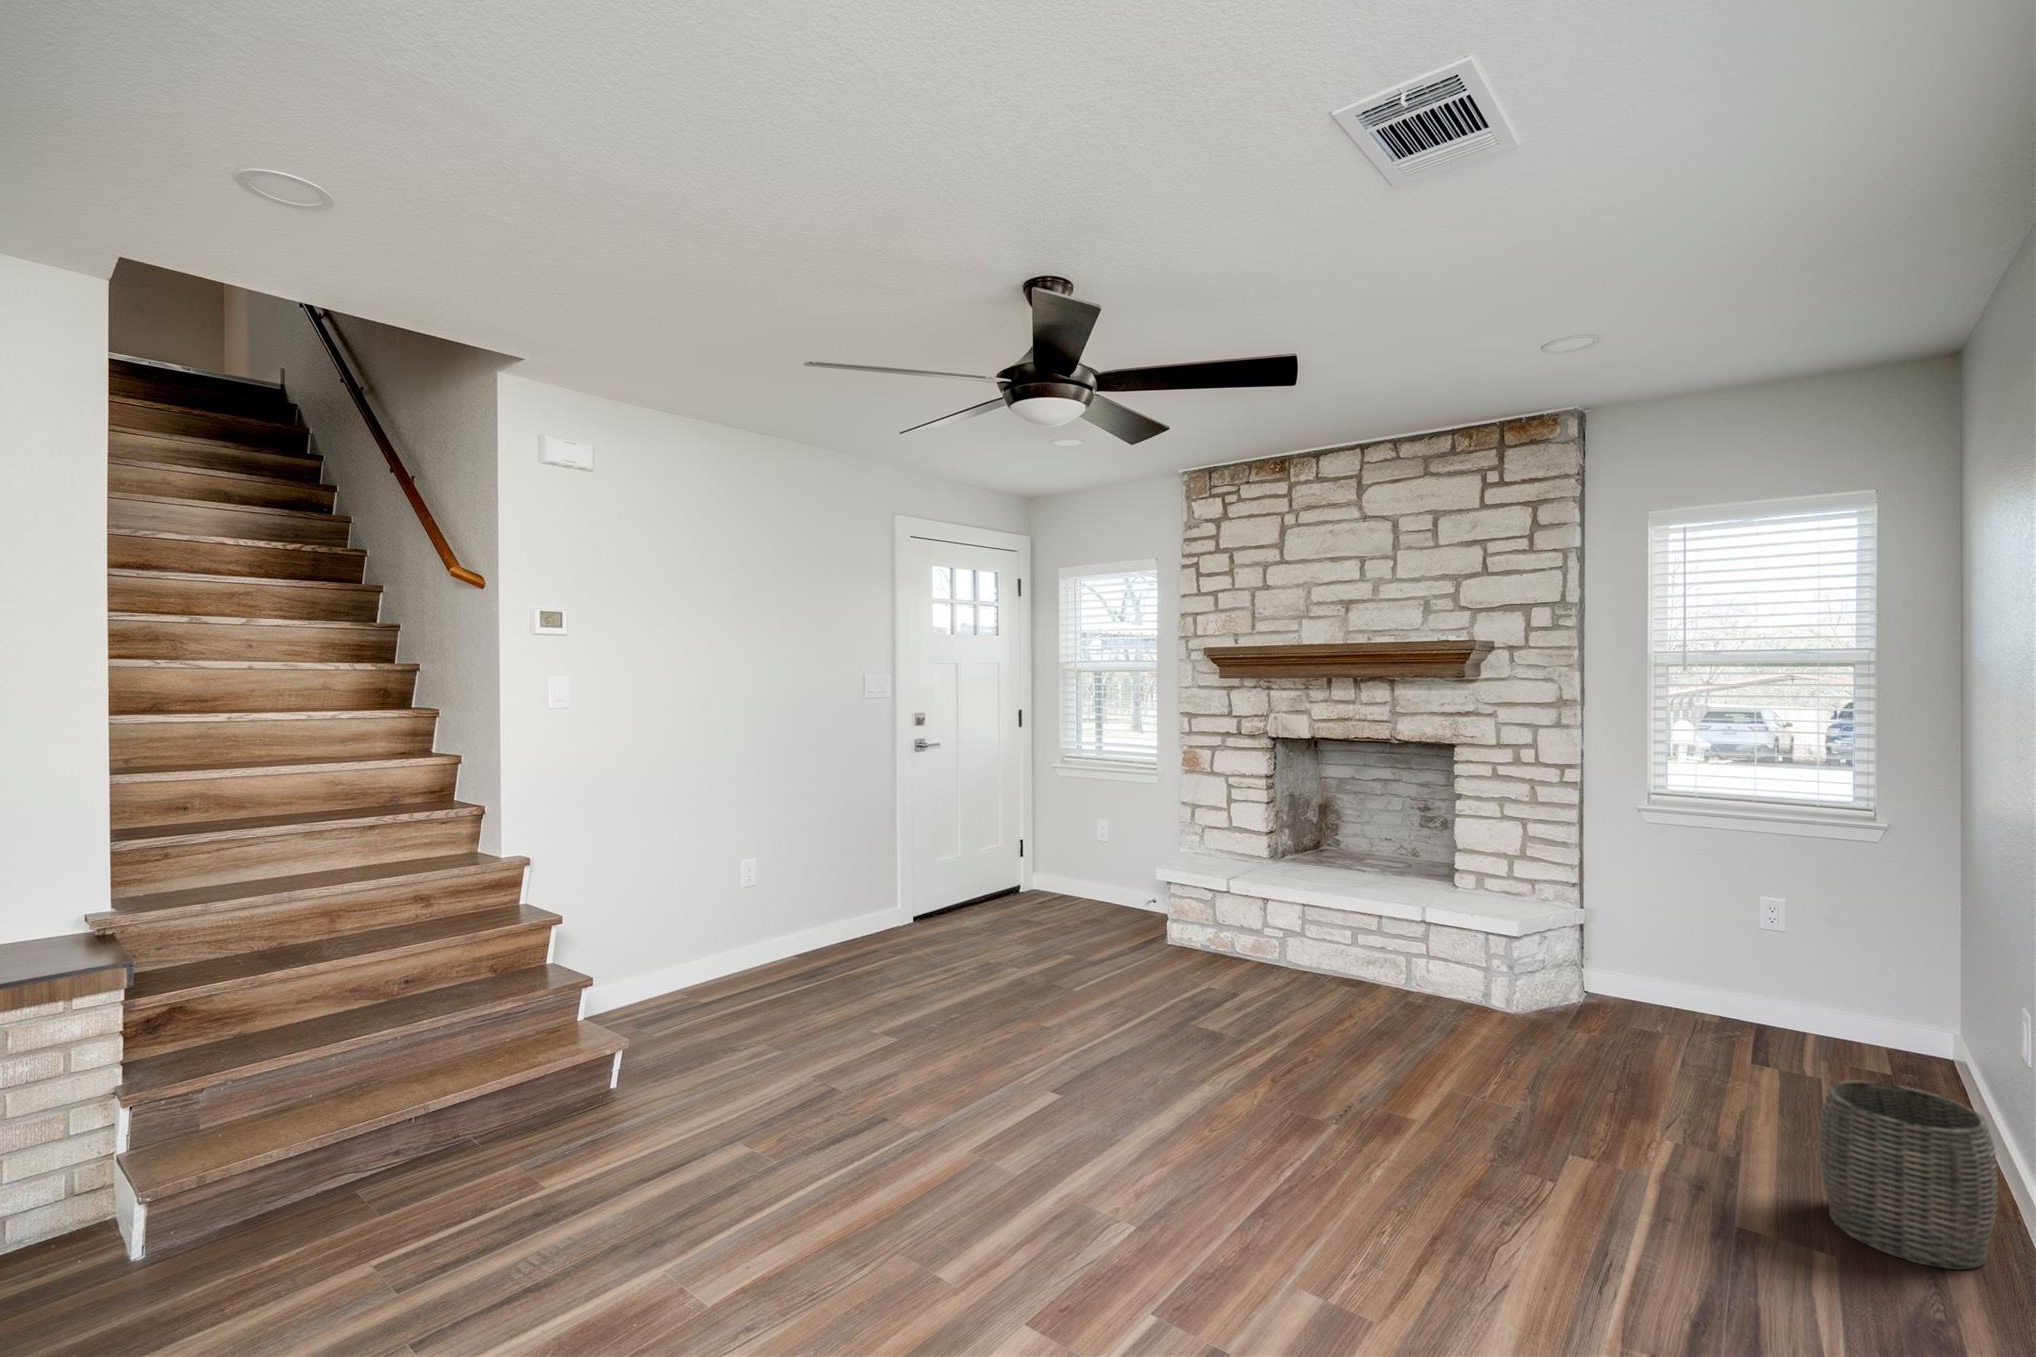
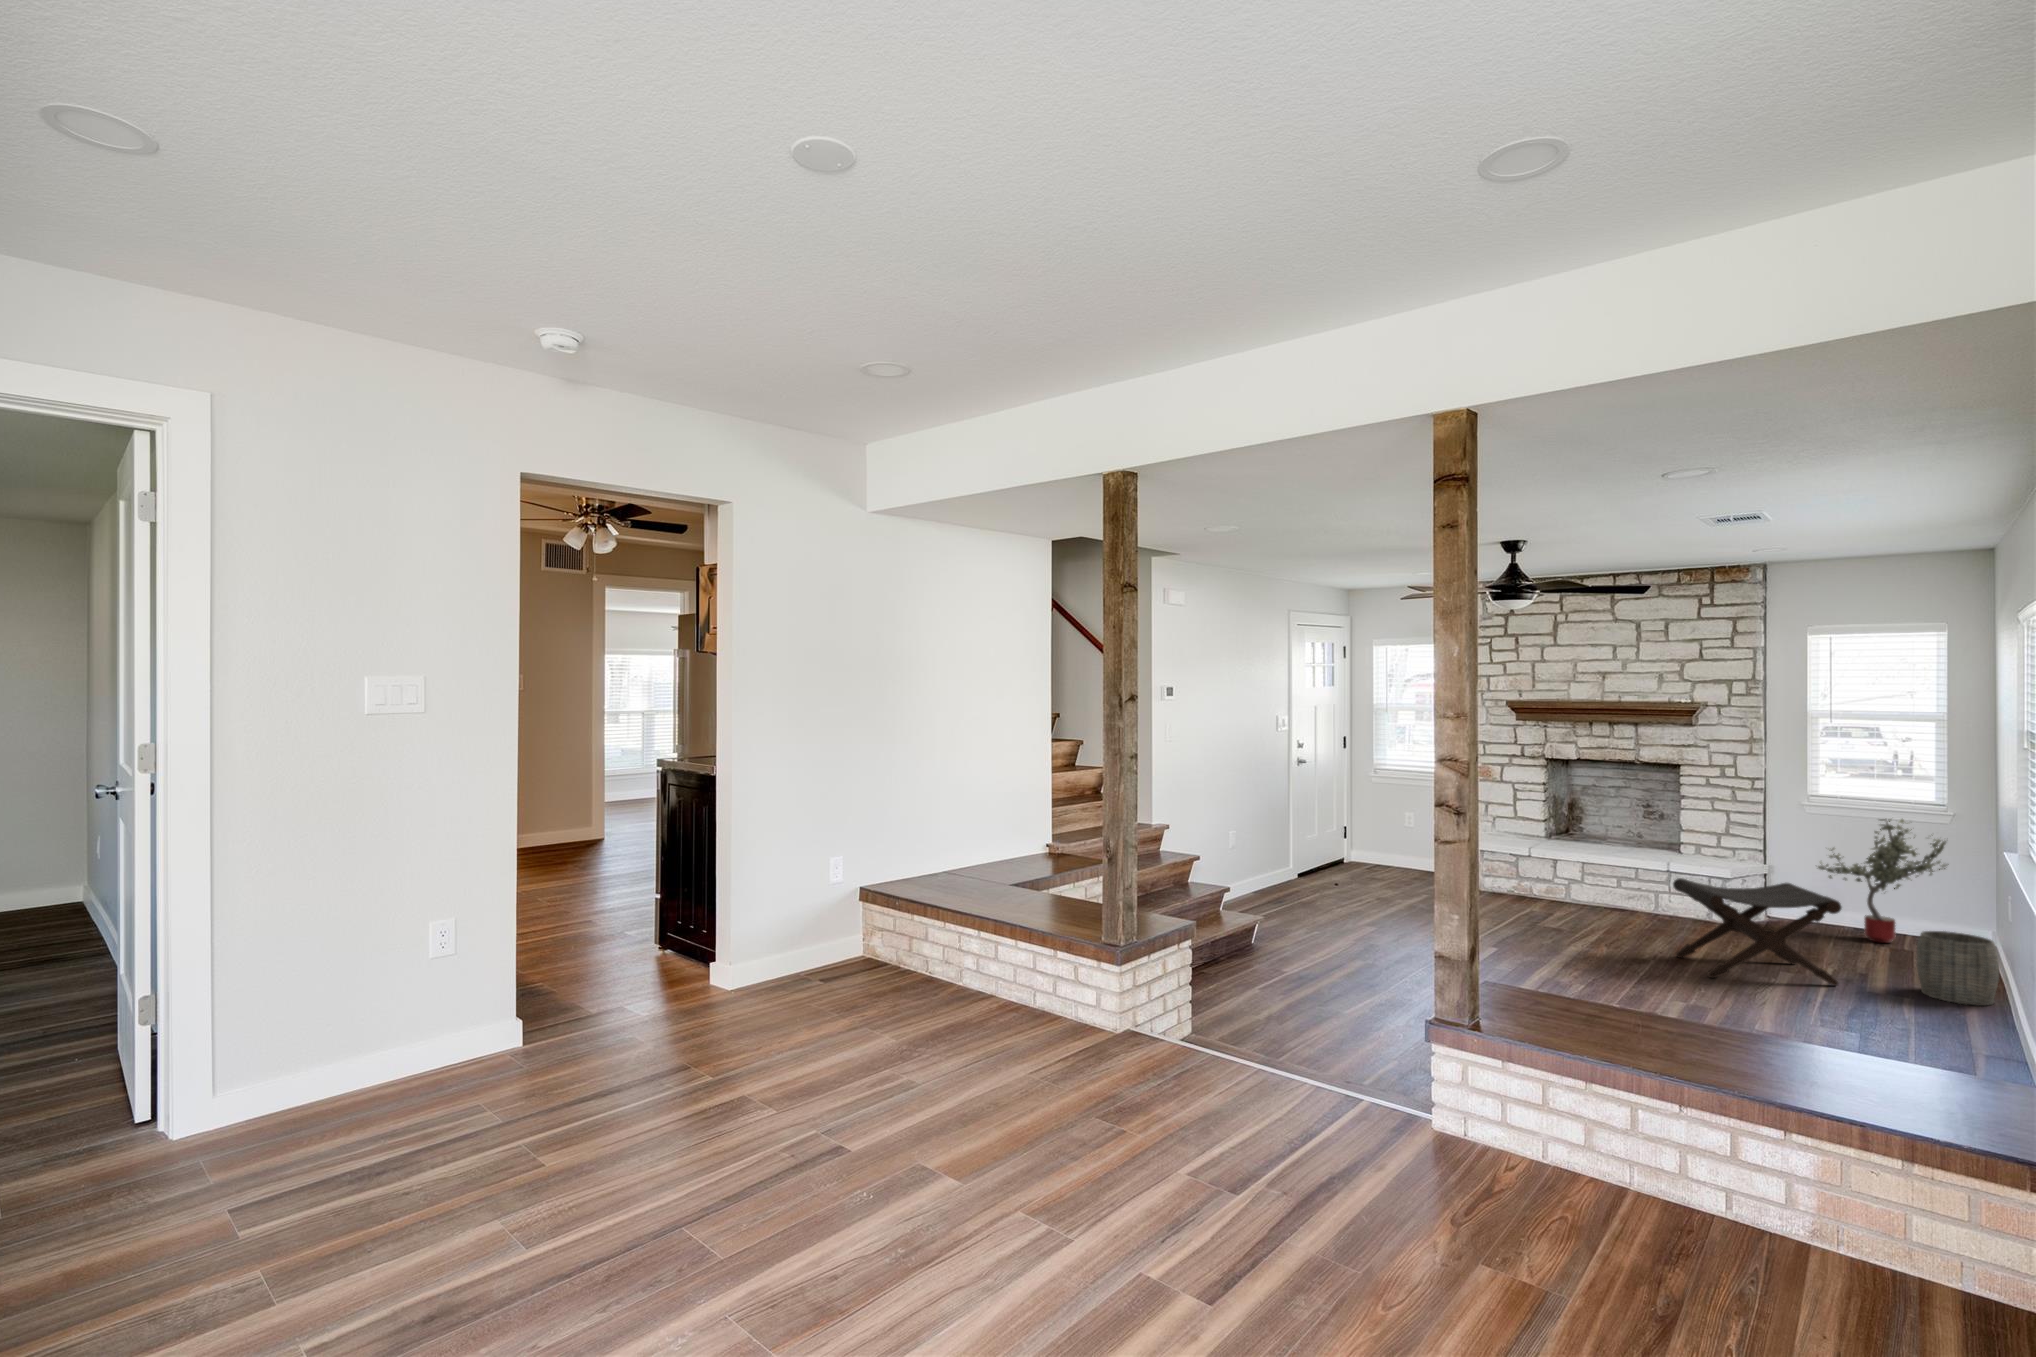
potted tree: none [1654,833,1882,1058] -> present [1818,819,1947,943]
footstool: none [1372,954,1666,1198] -> present [1673,878,1842,986]

